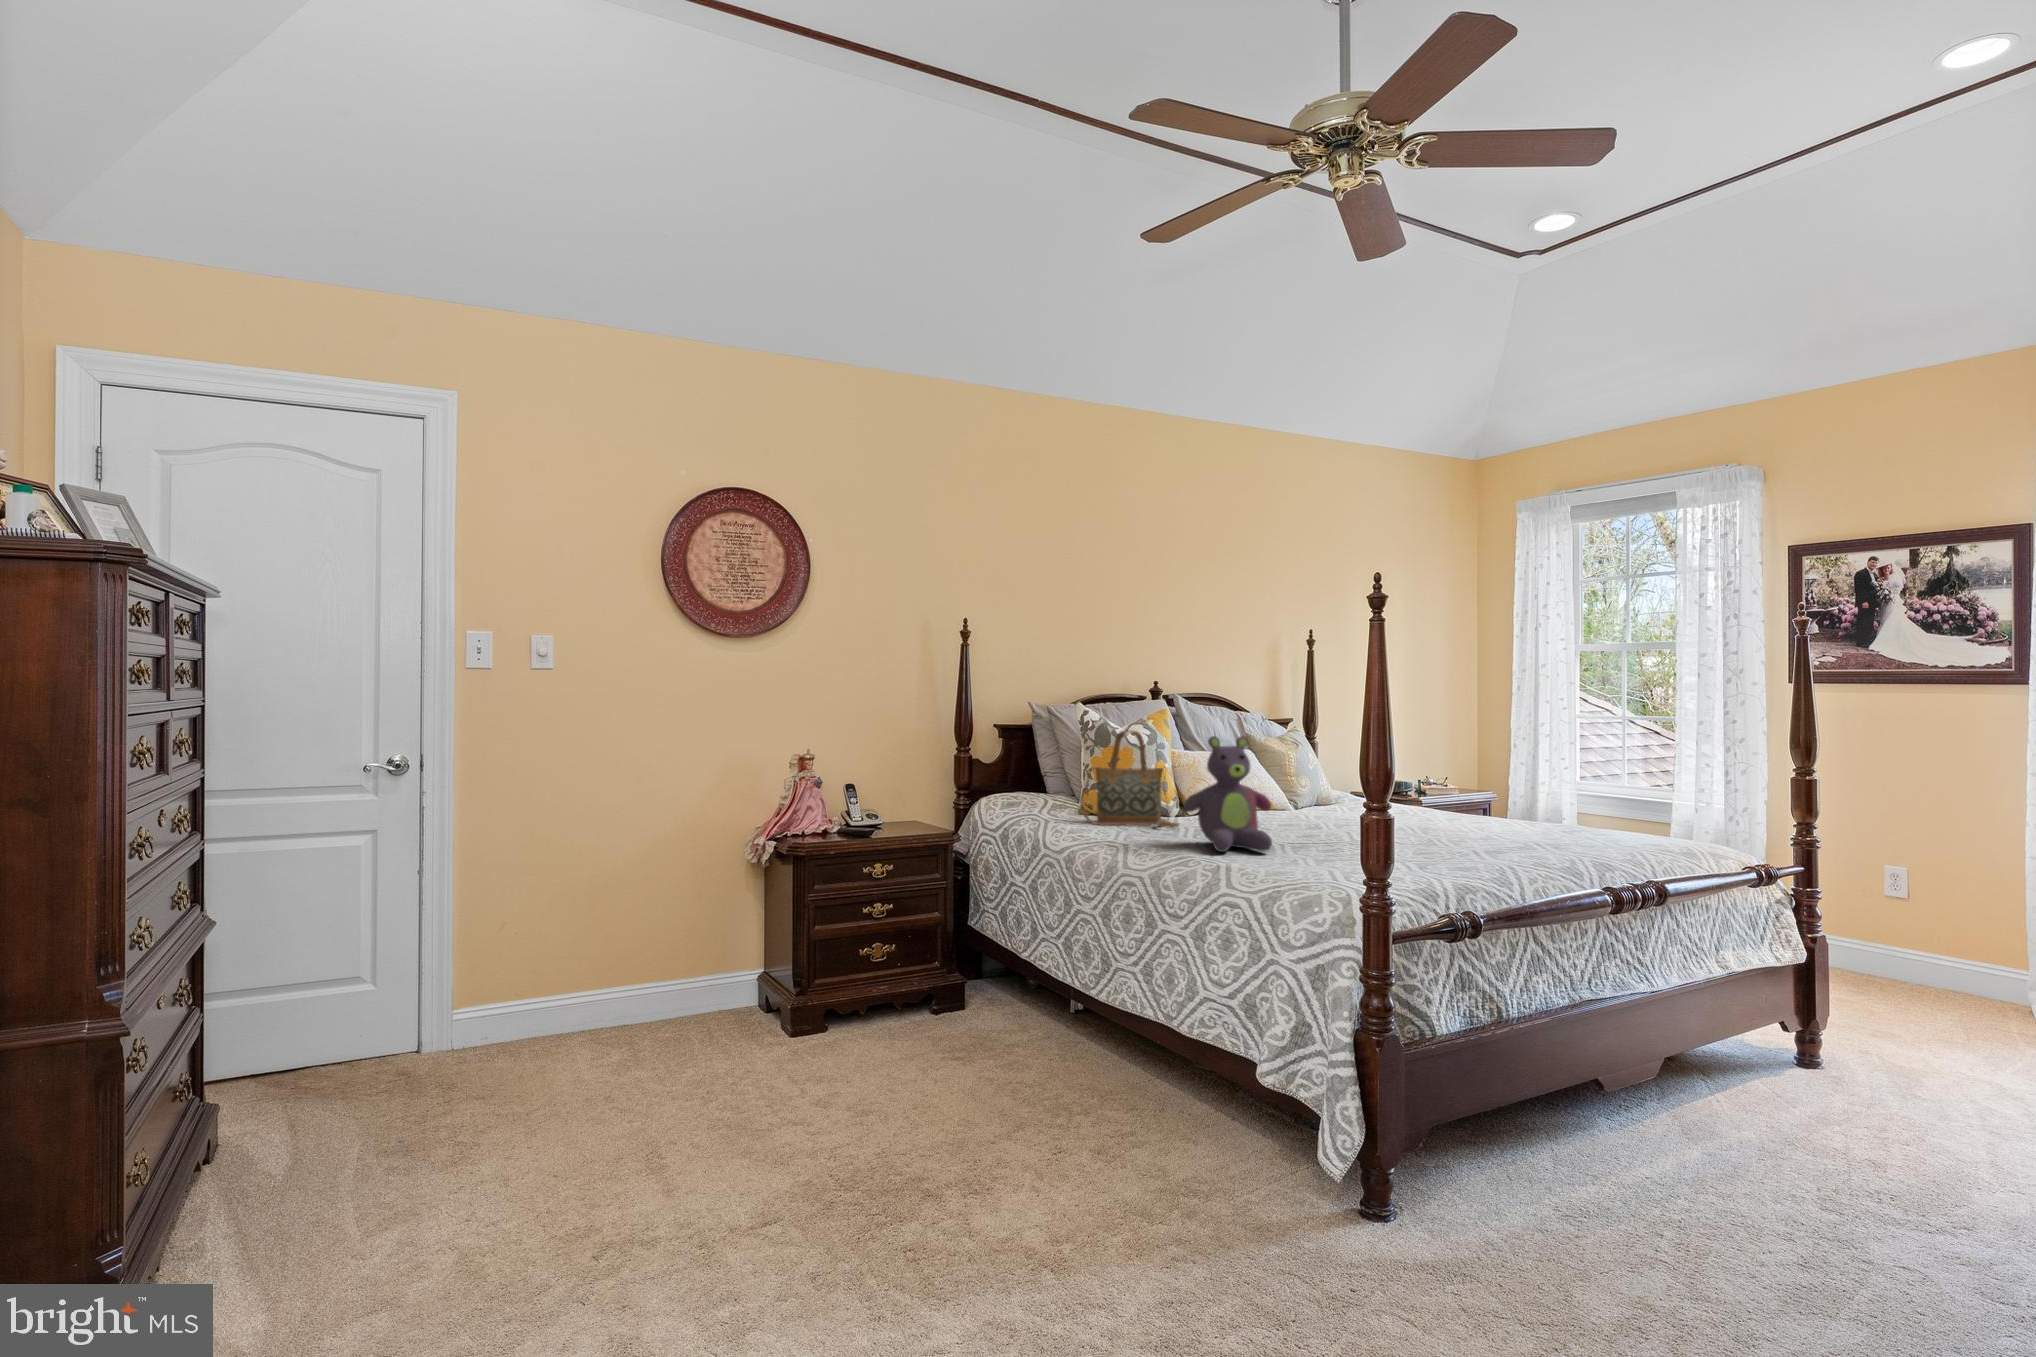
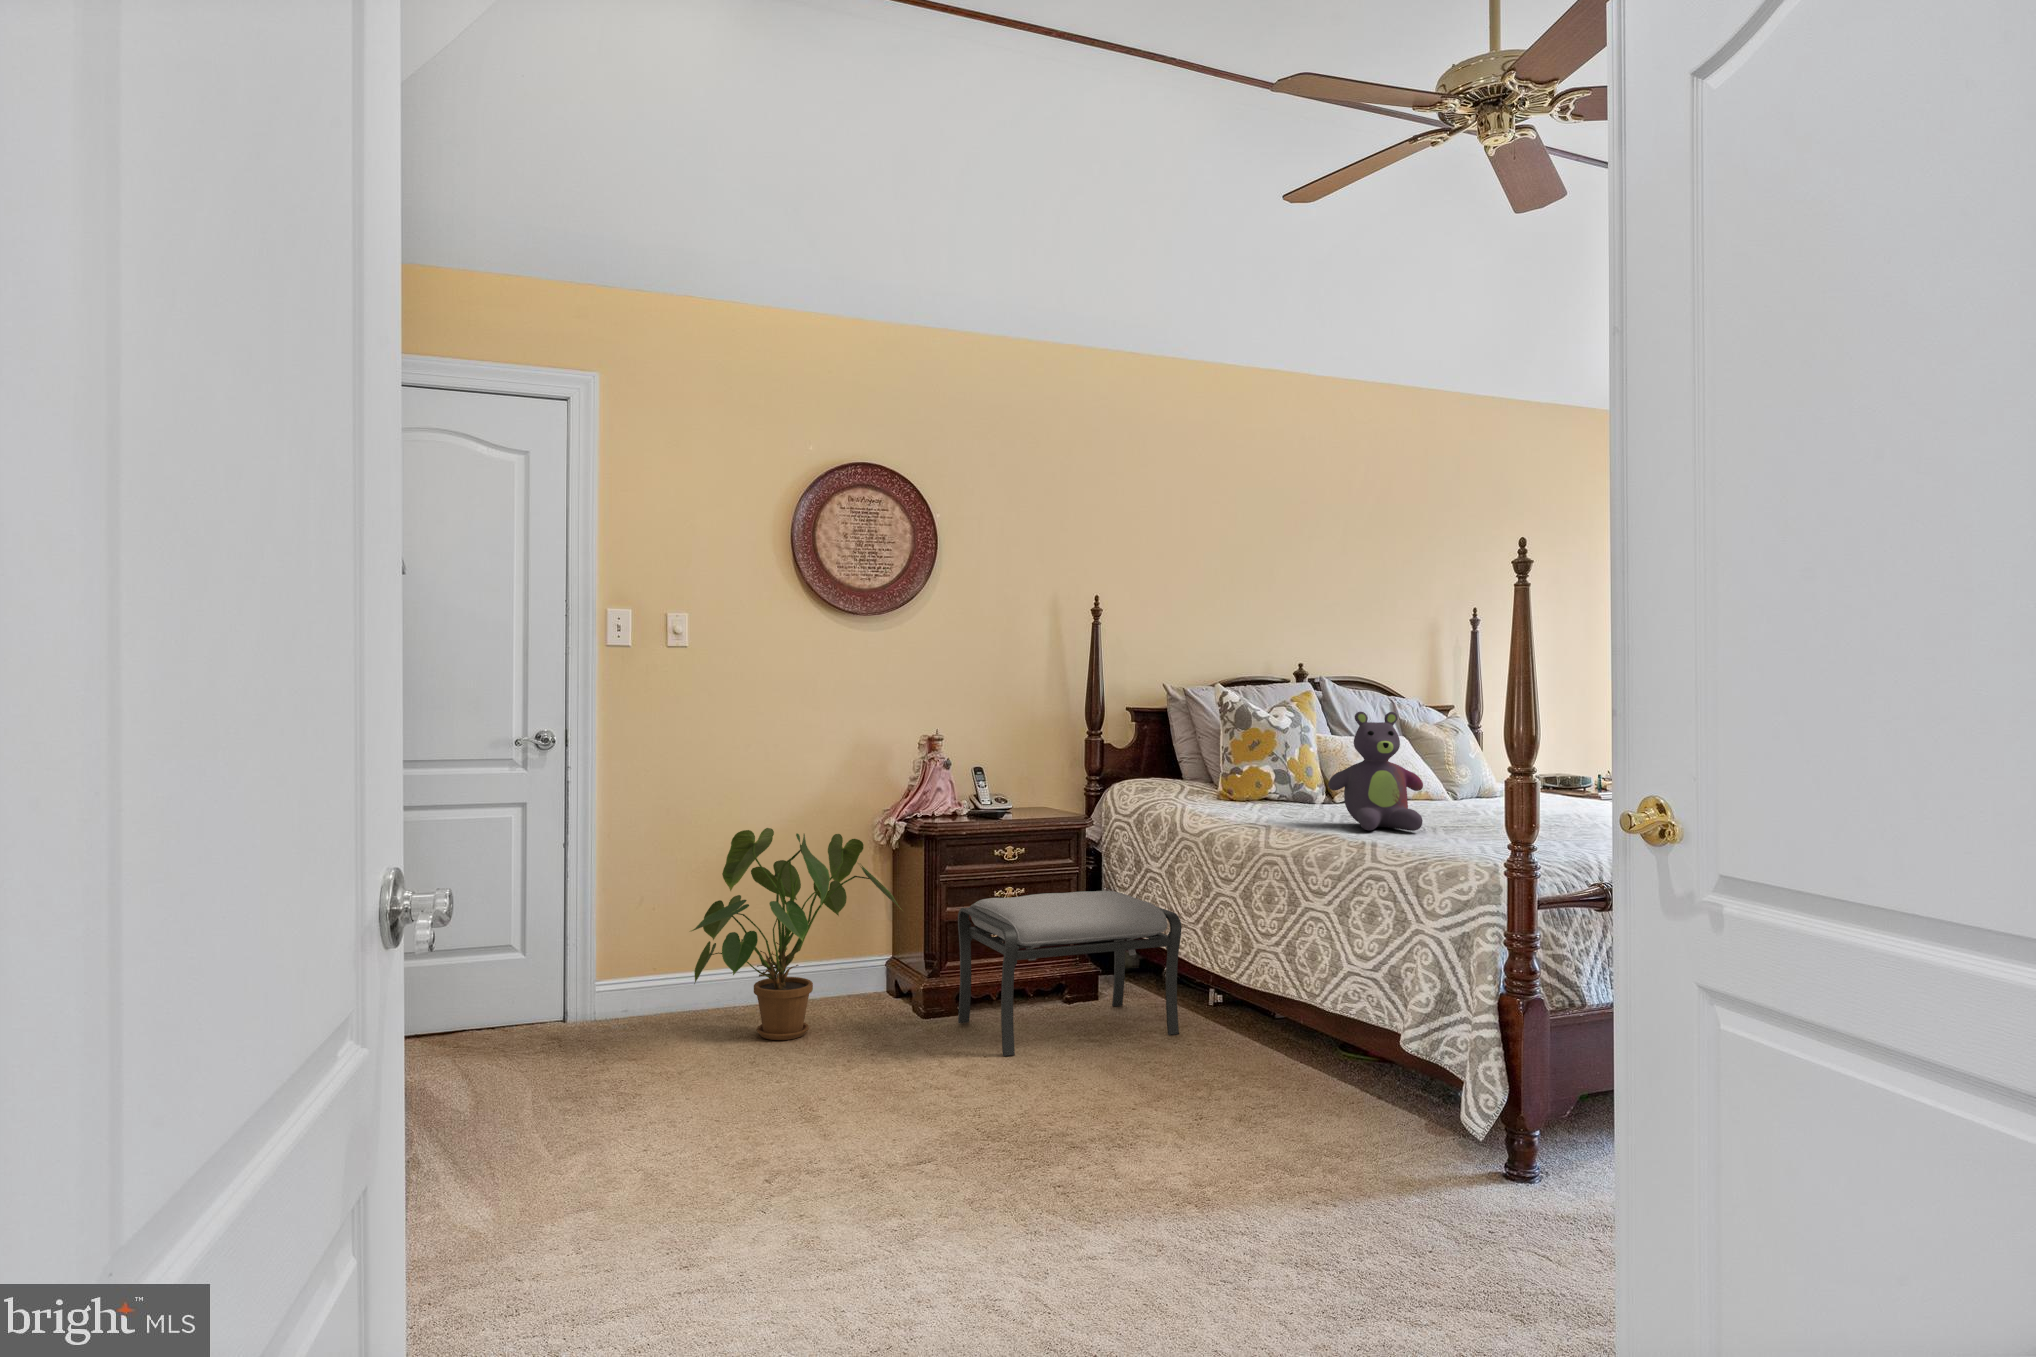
handbag: present [1080,730,1179,827] -> none [1219,710,1326,811]
house plant: none [546,852,772,1071] -> present [691,828,901,1040]
ottoman: none [826,907,1044,1082] -> present [958,891,1181,1056]

